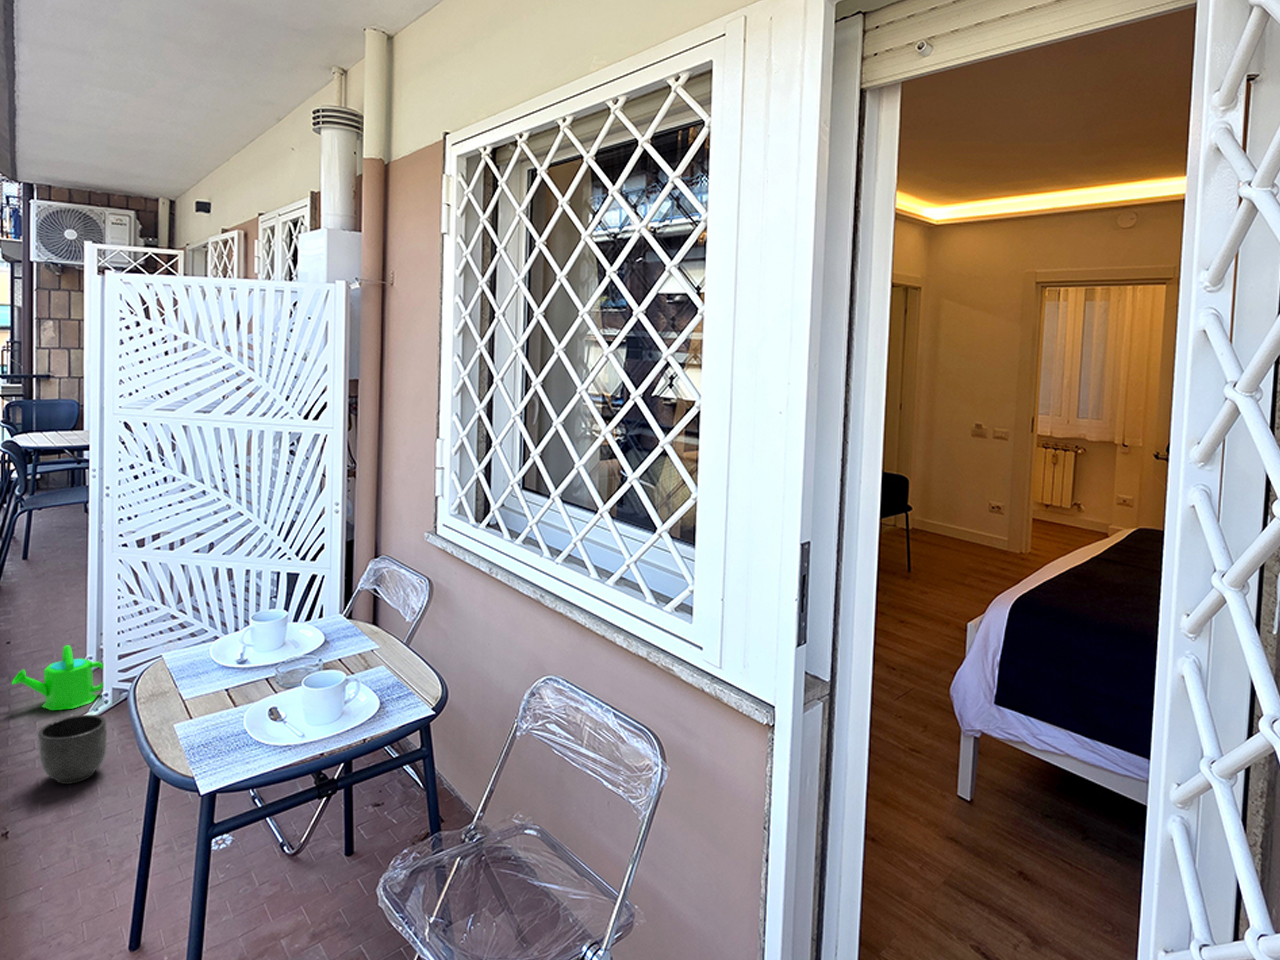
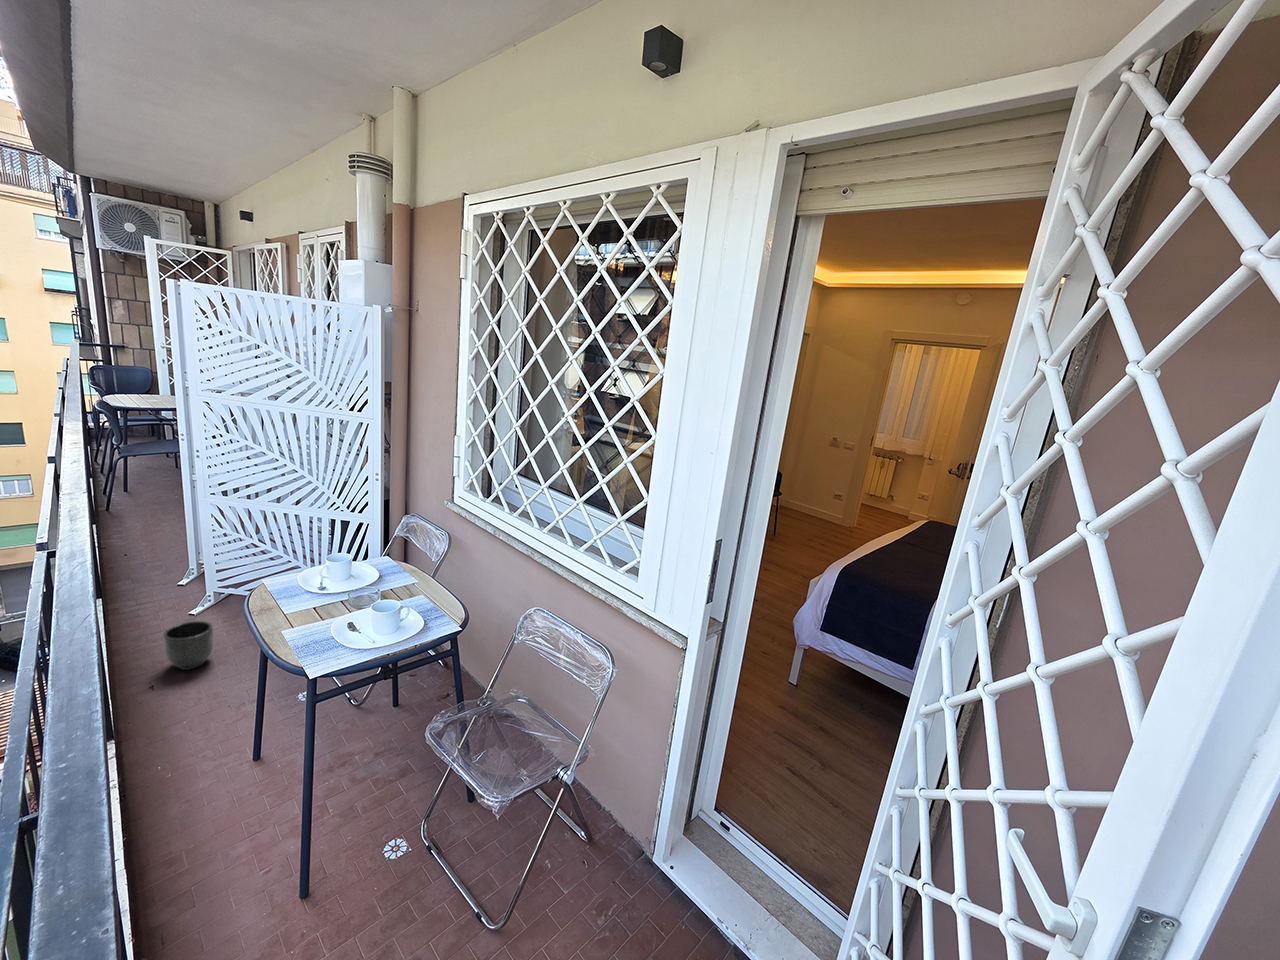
watering can: present [12,645,103,710] -> none [132,569,208,616]

